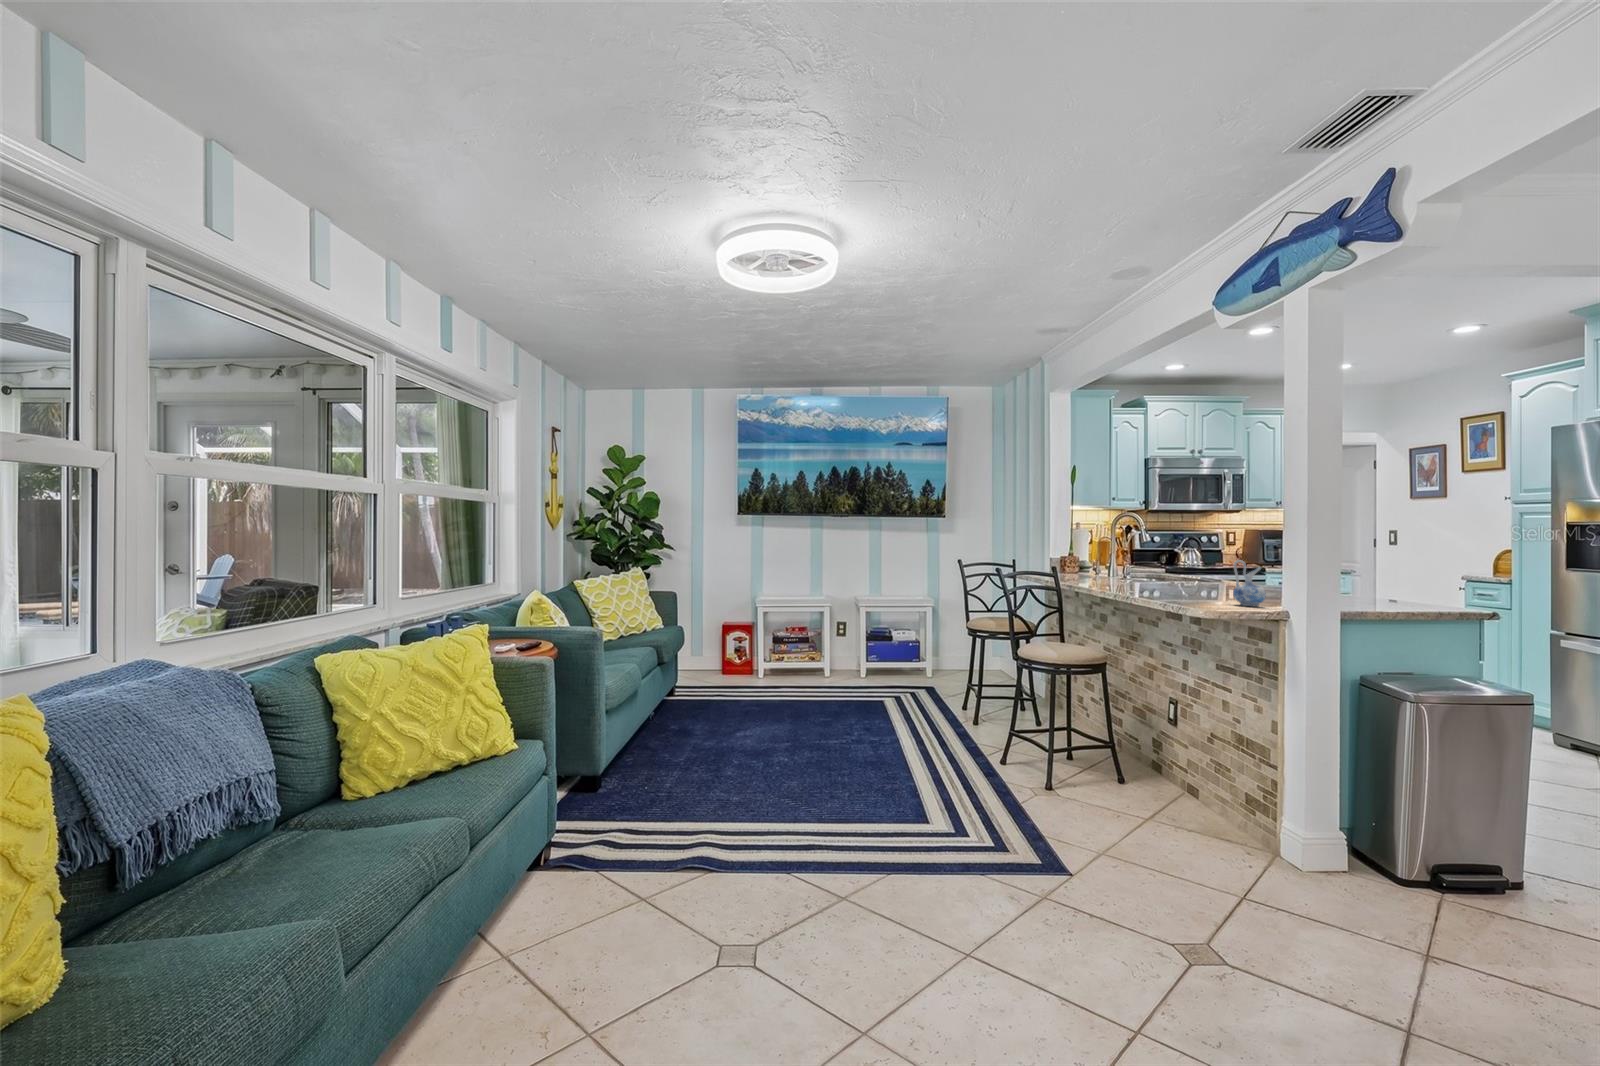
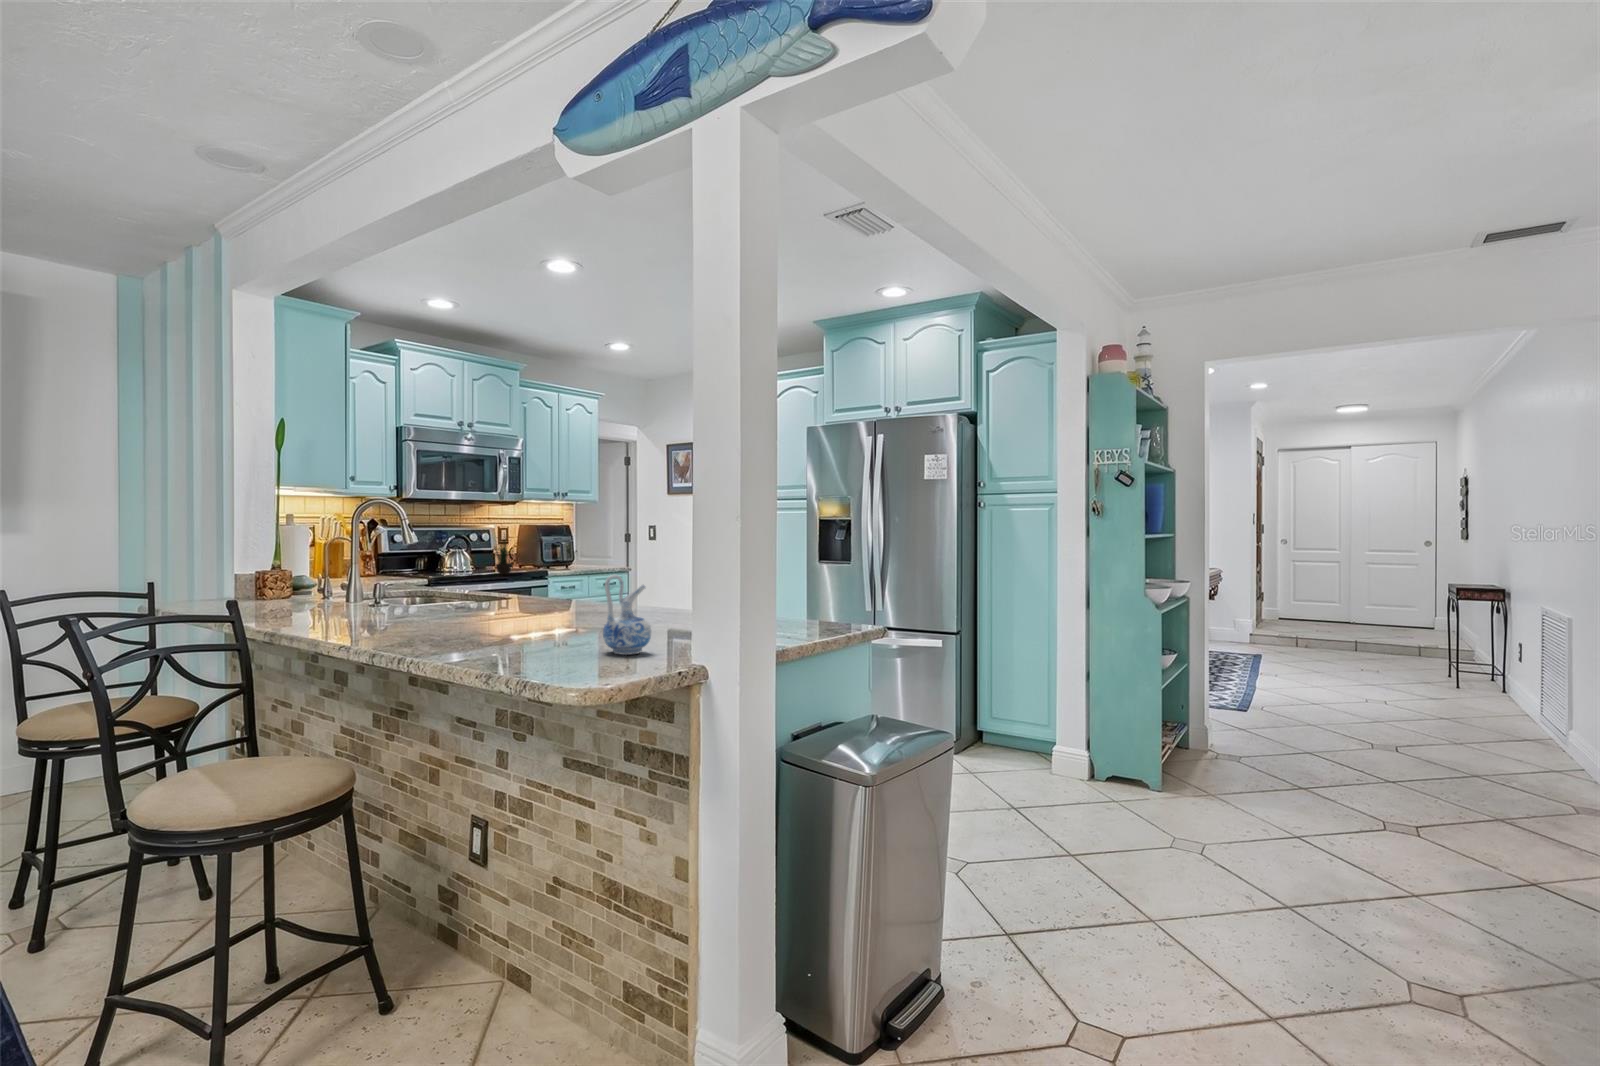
potted plant: none [1215,527,1242,571] -> present [495,531,513,575]

